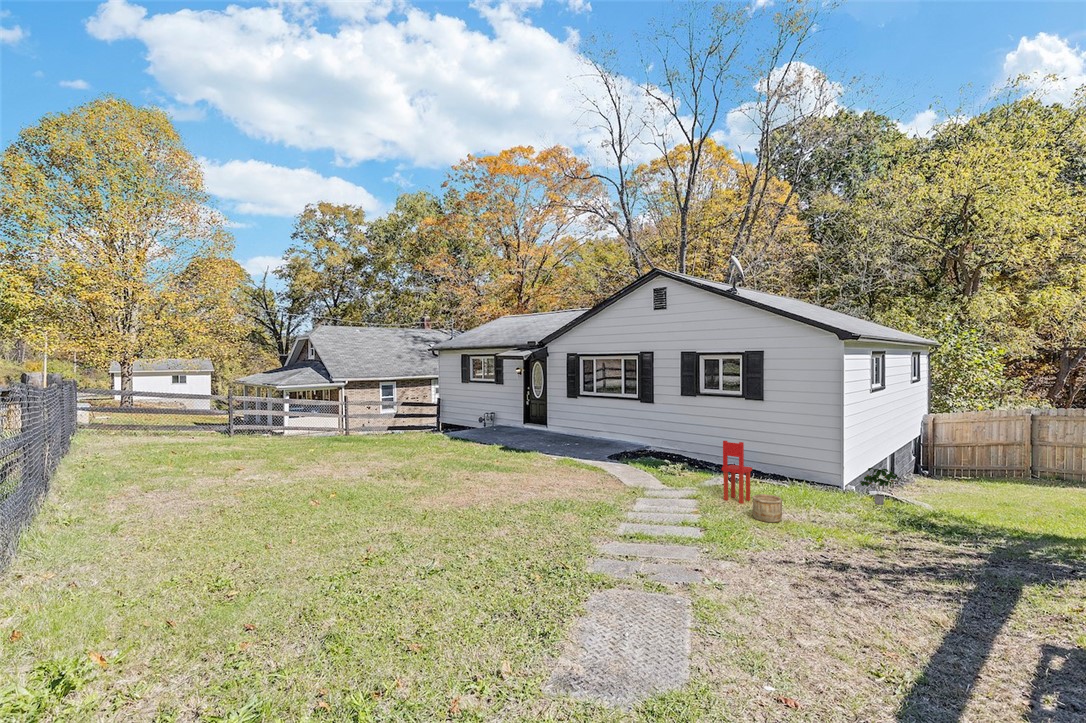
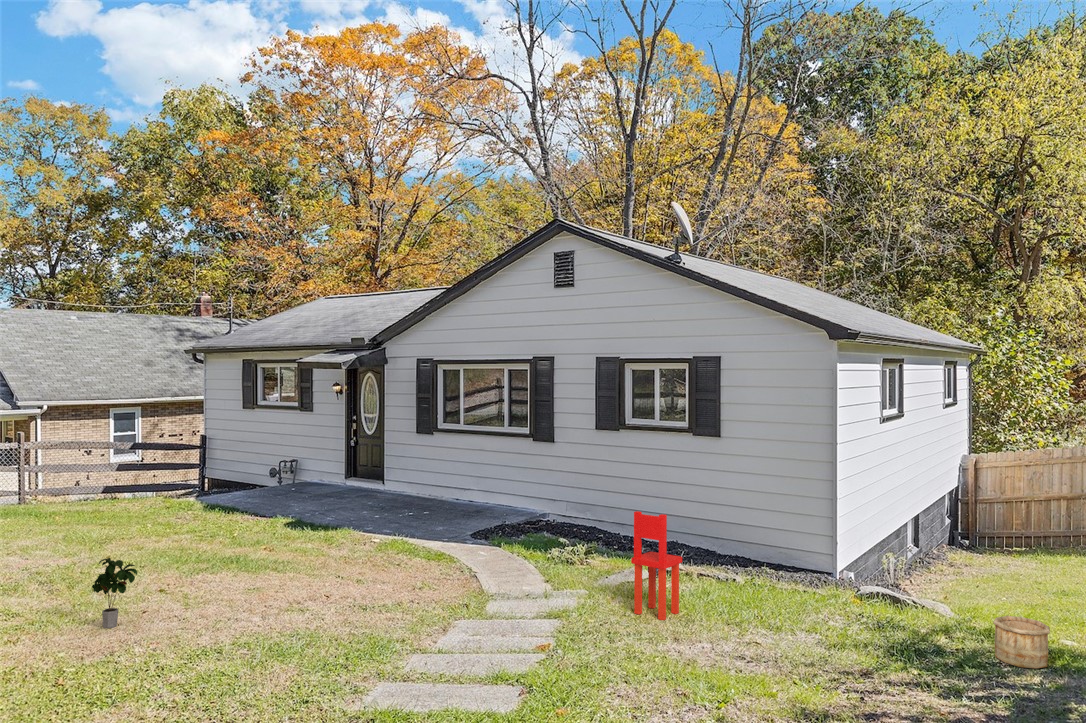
potted plant: present [860,468,899,505] -> present [92,558,137,628]
wooden bucket: present [752,494,783,522] -> present [993,616,1050,669]

